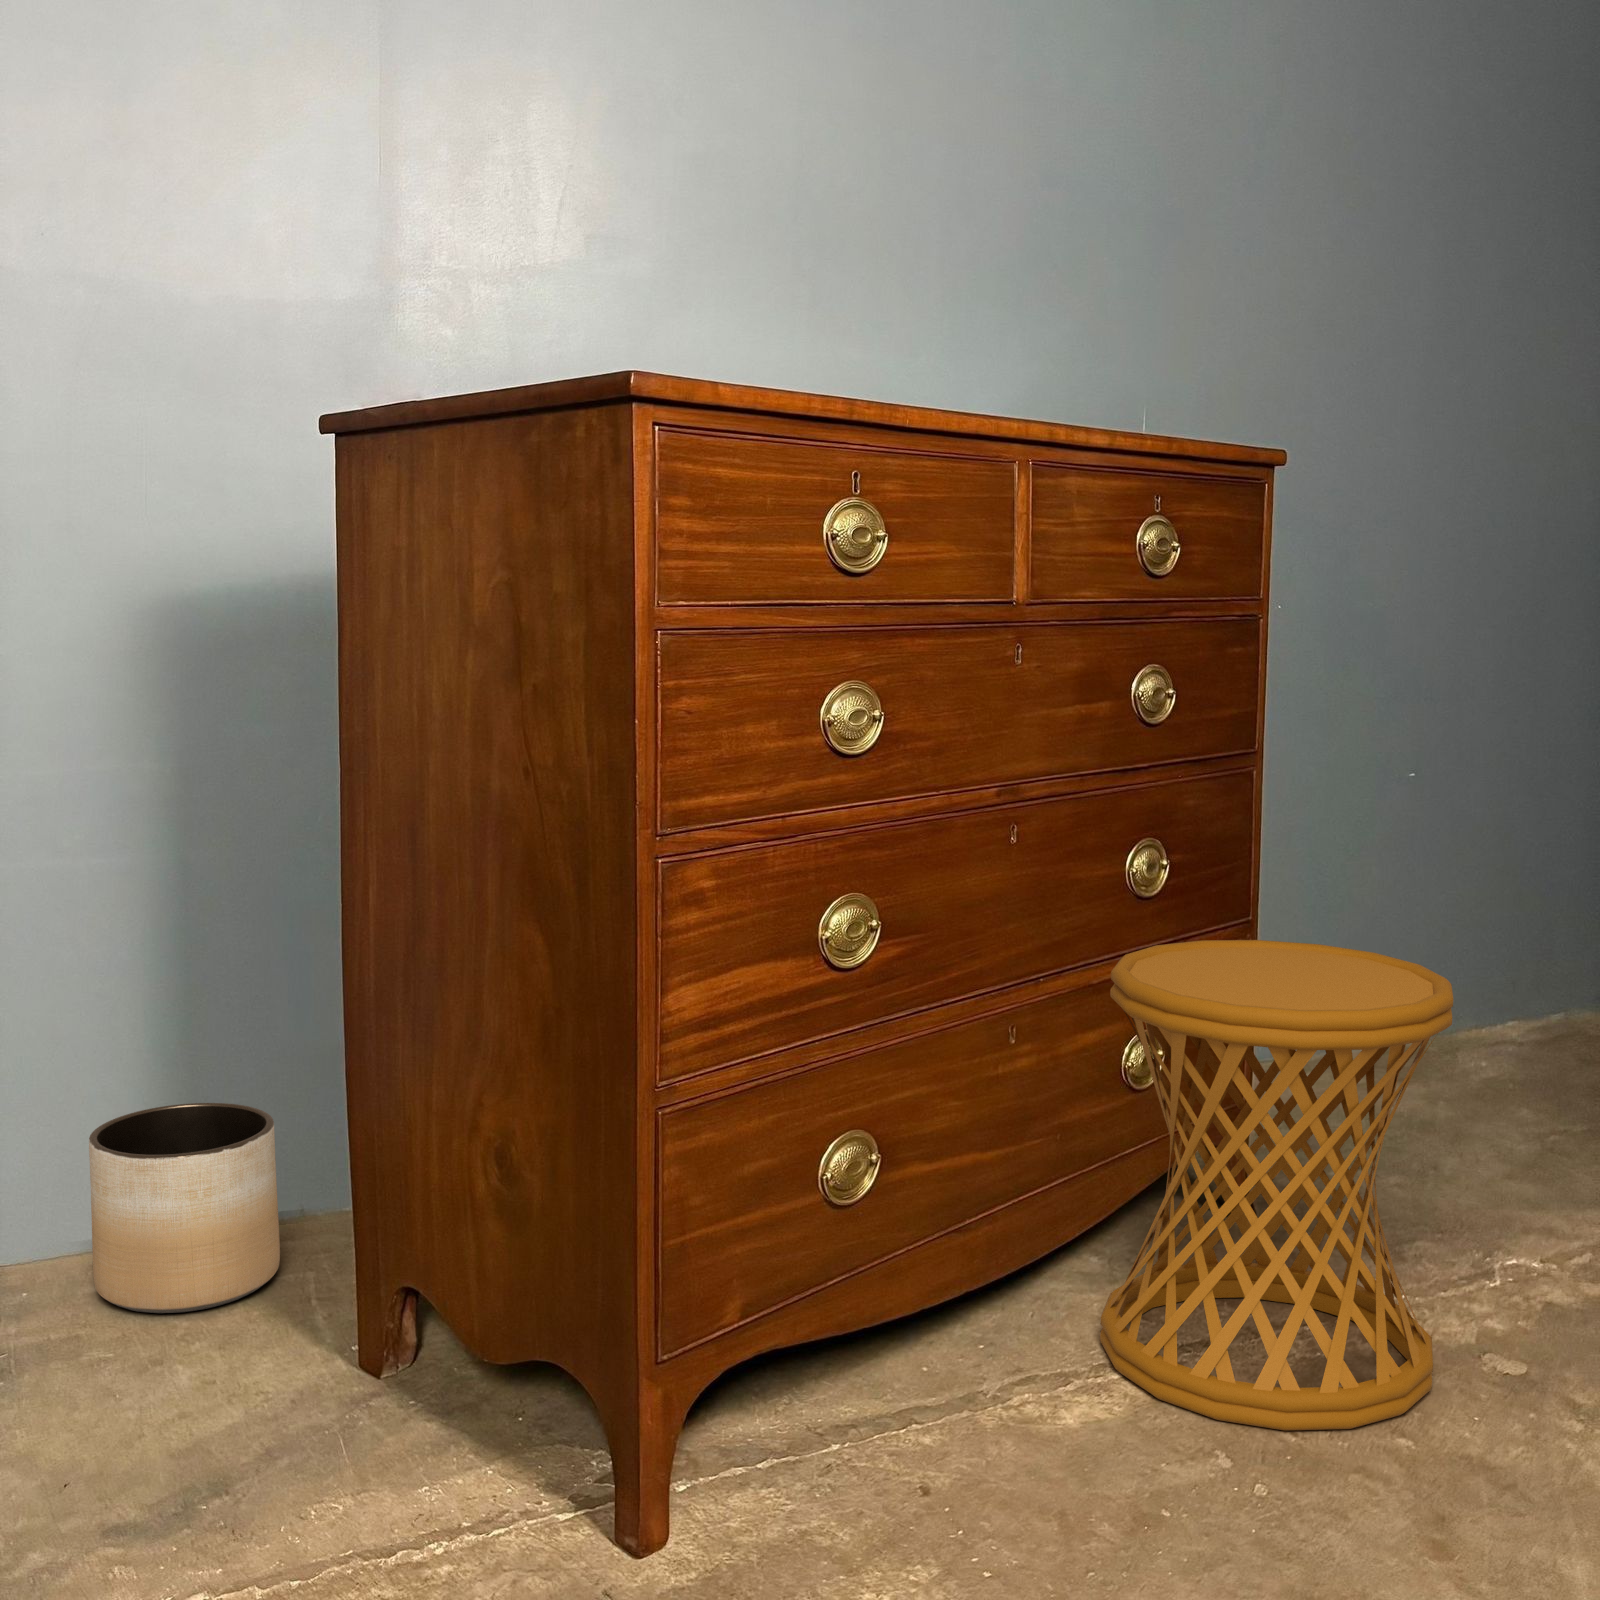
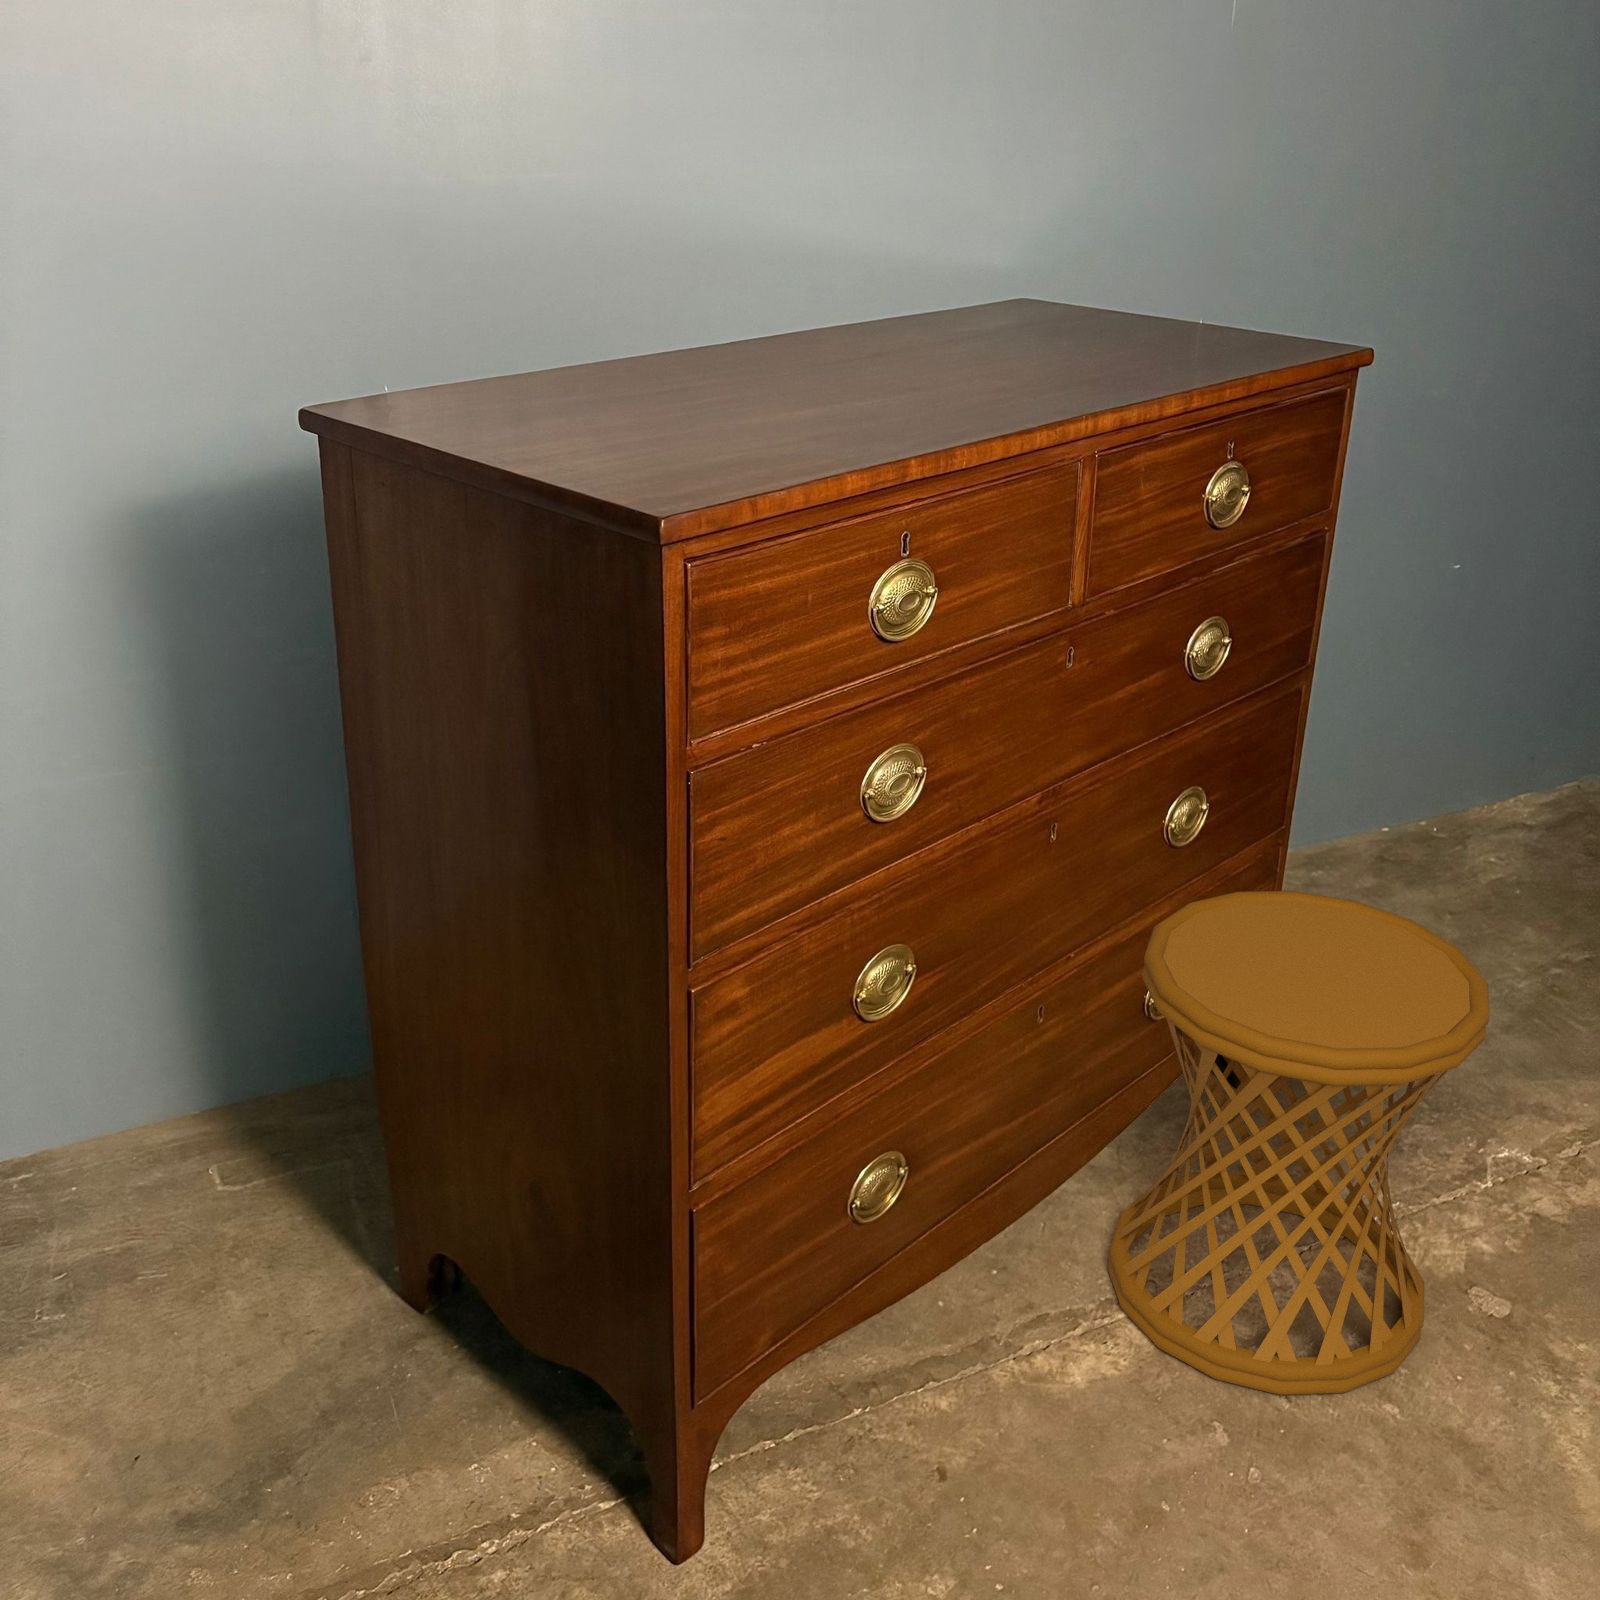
planter: present [89,1103,280,1313] -> none [123,1000,318,1220]

